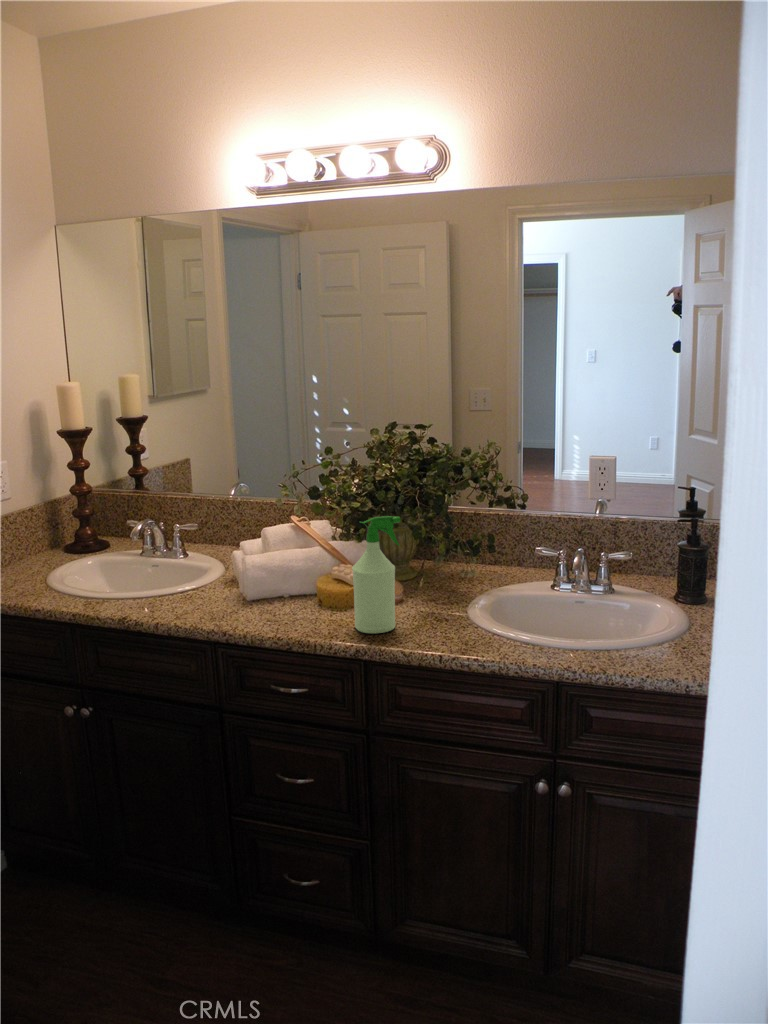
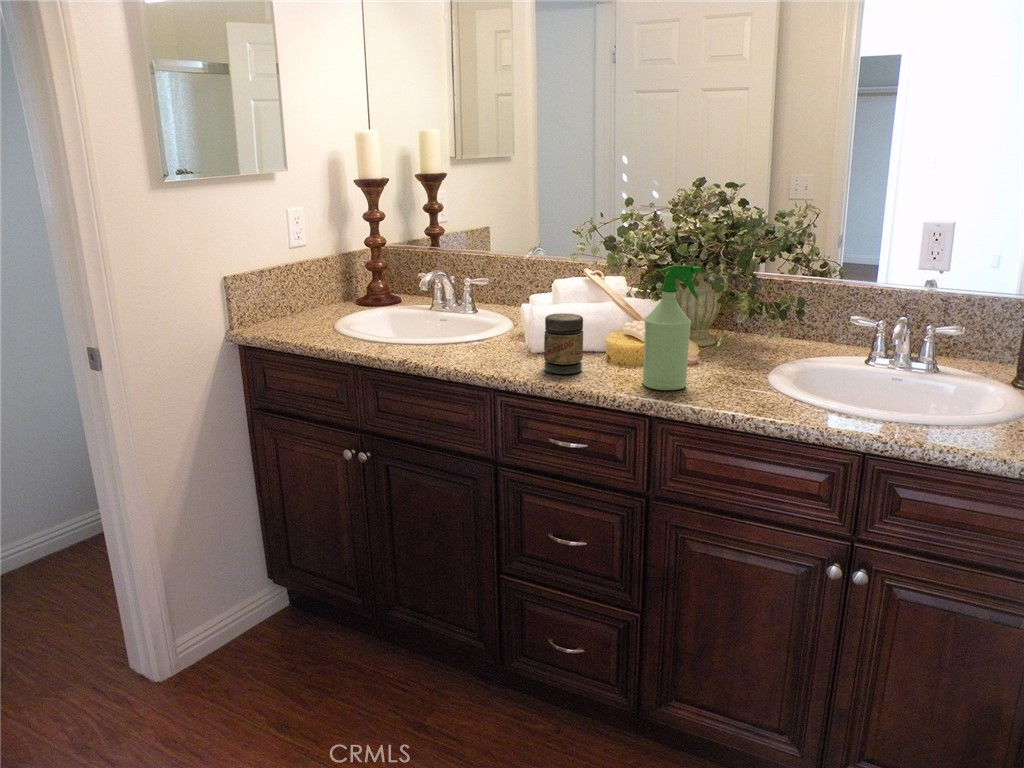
jar: none [258,564,296,623] -> present [544,313,583,374]

